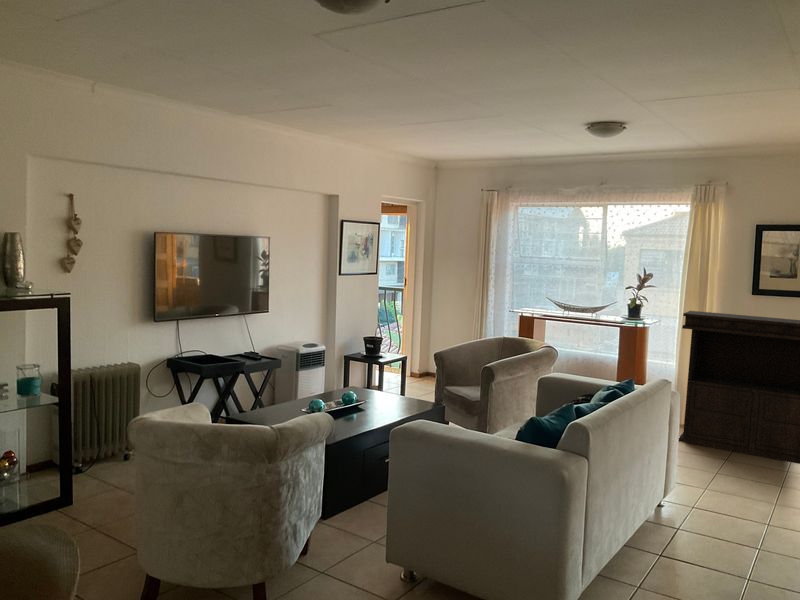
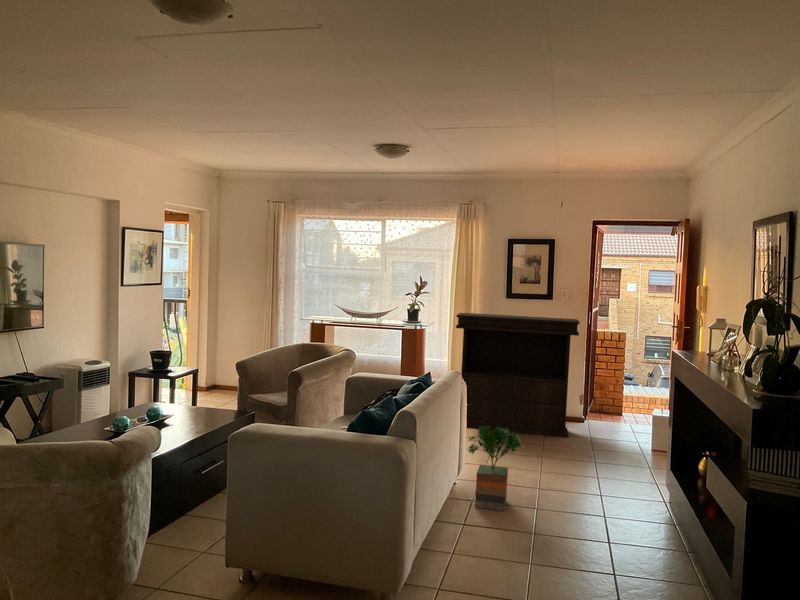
potted tree: none [671,445,745,549] -> present [468,426,522,511]

